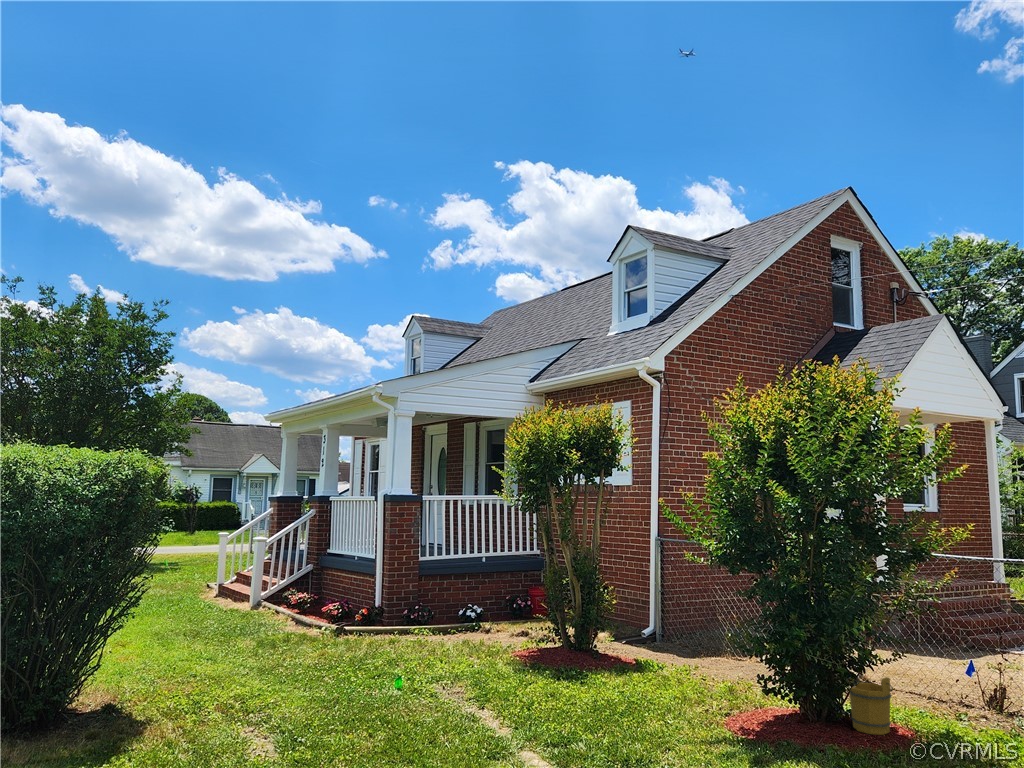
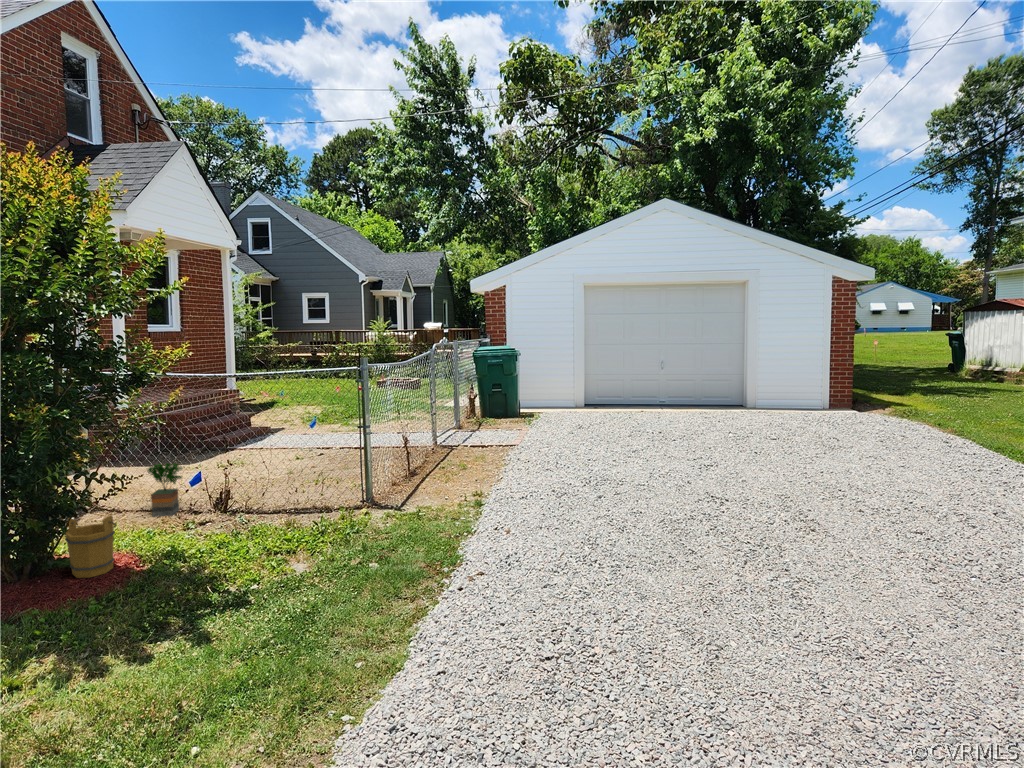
potted tree: none [914,642,954,704] -> present [147,463,183,517]

